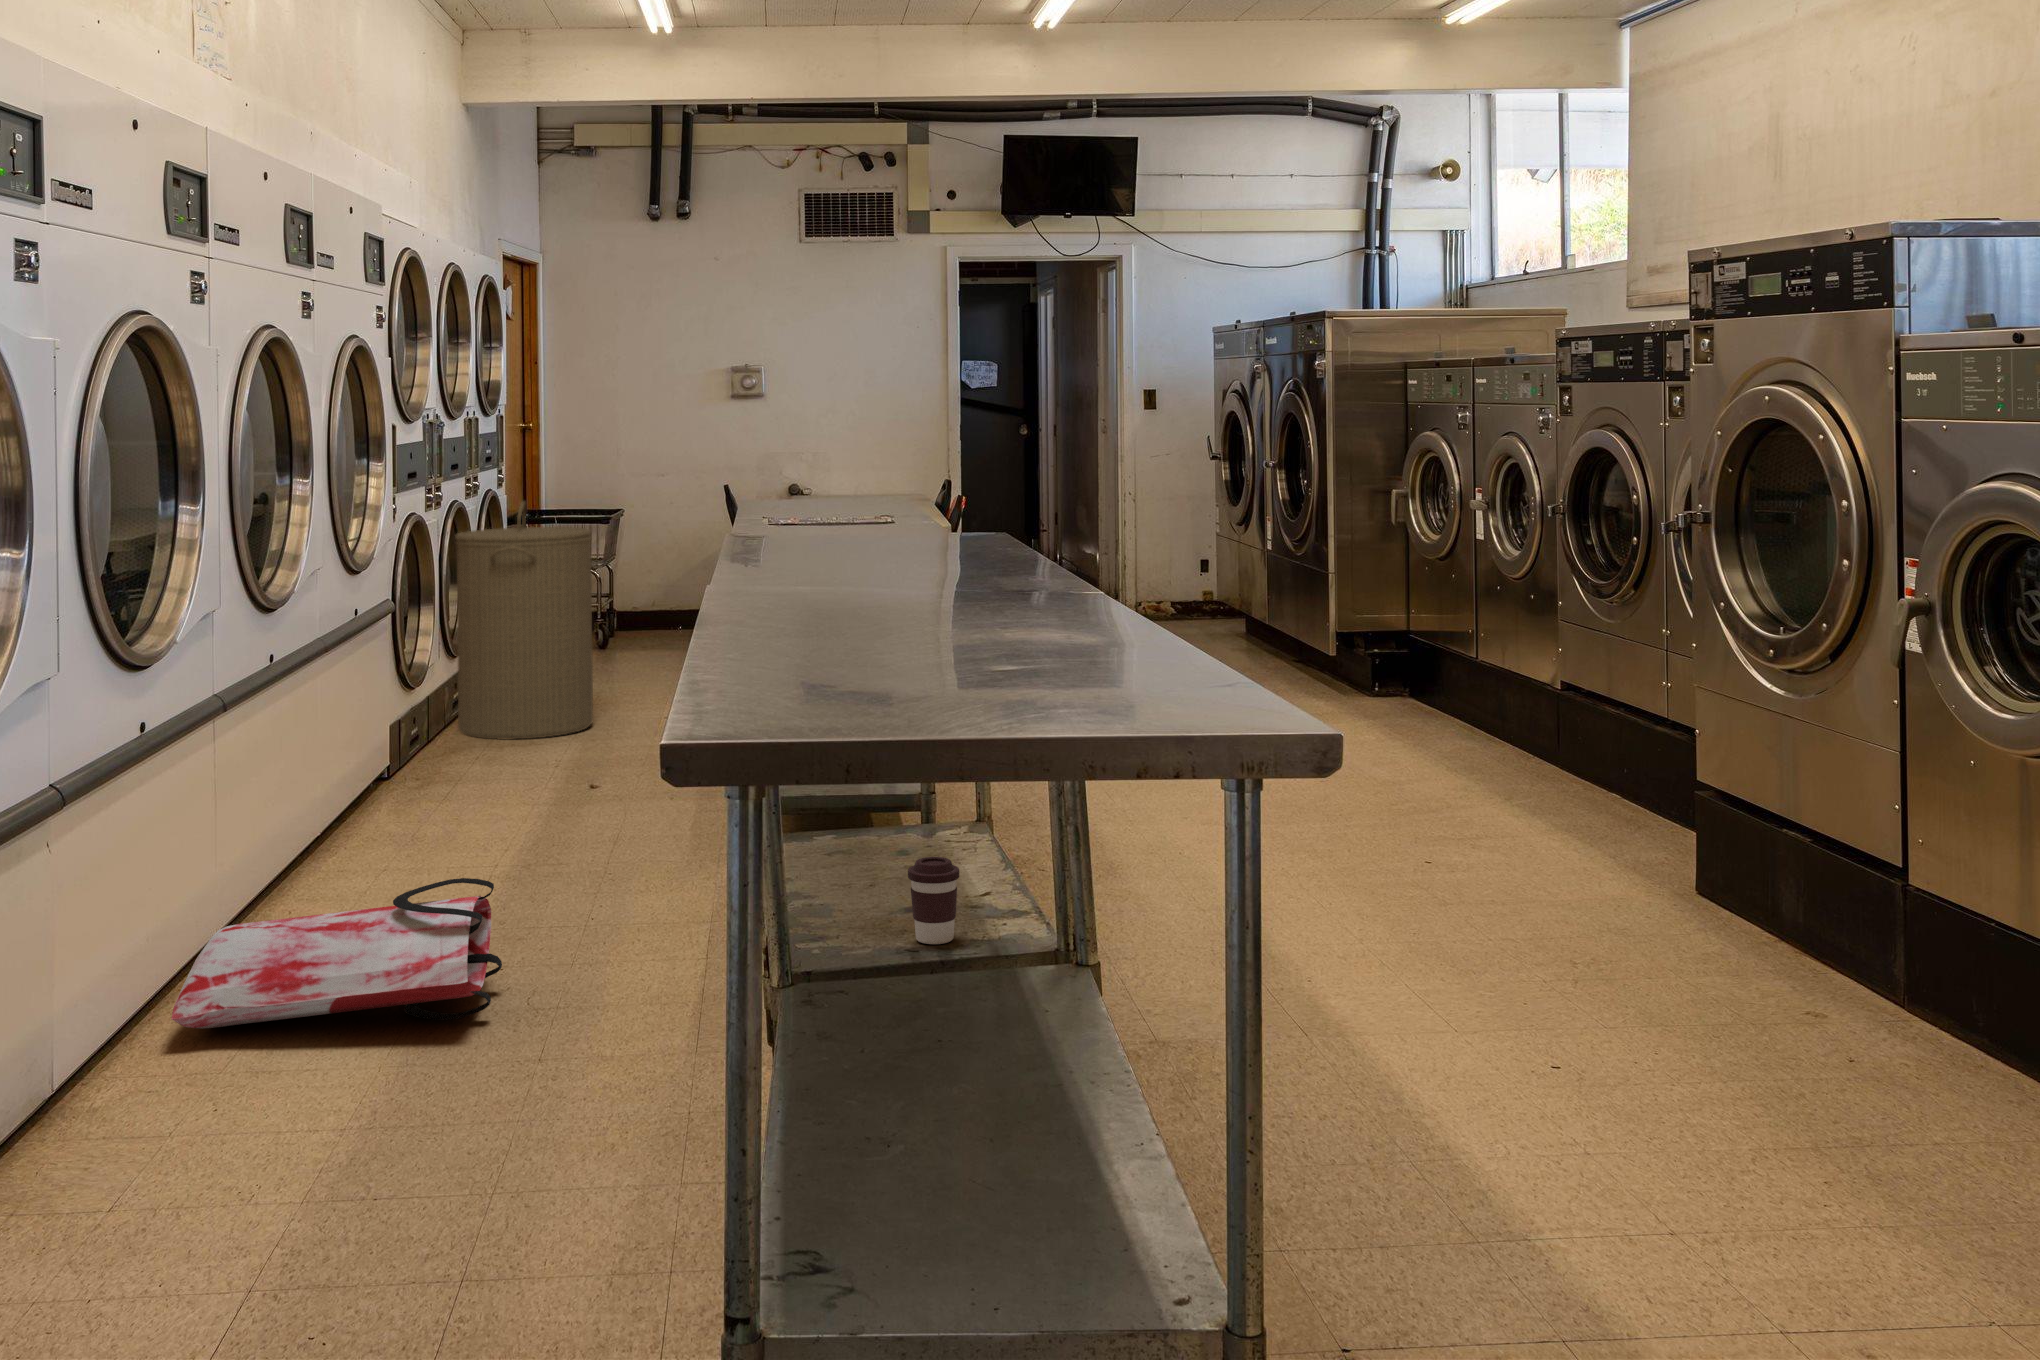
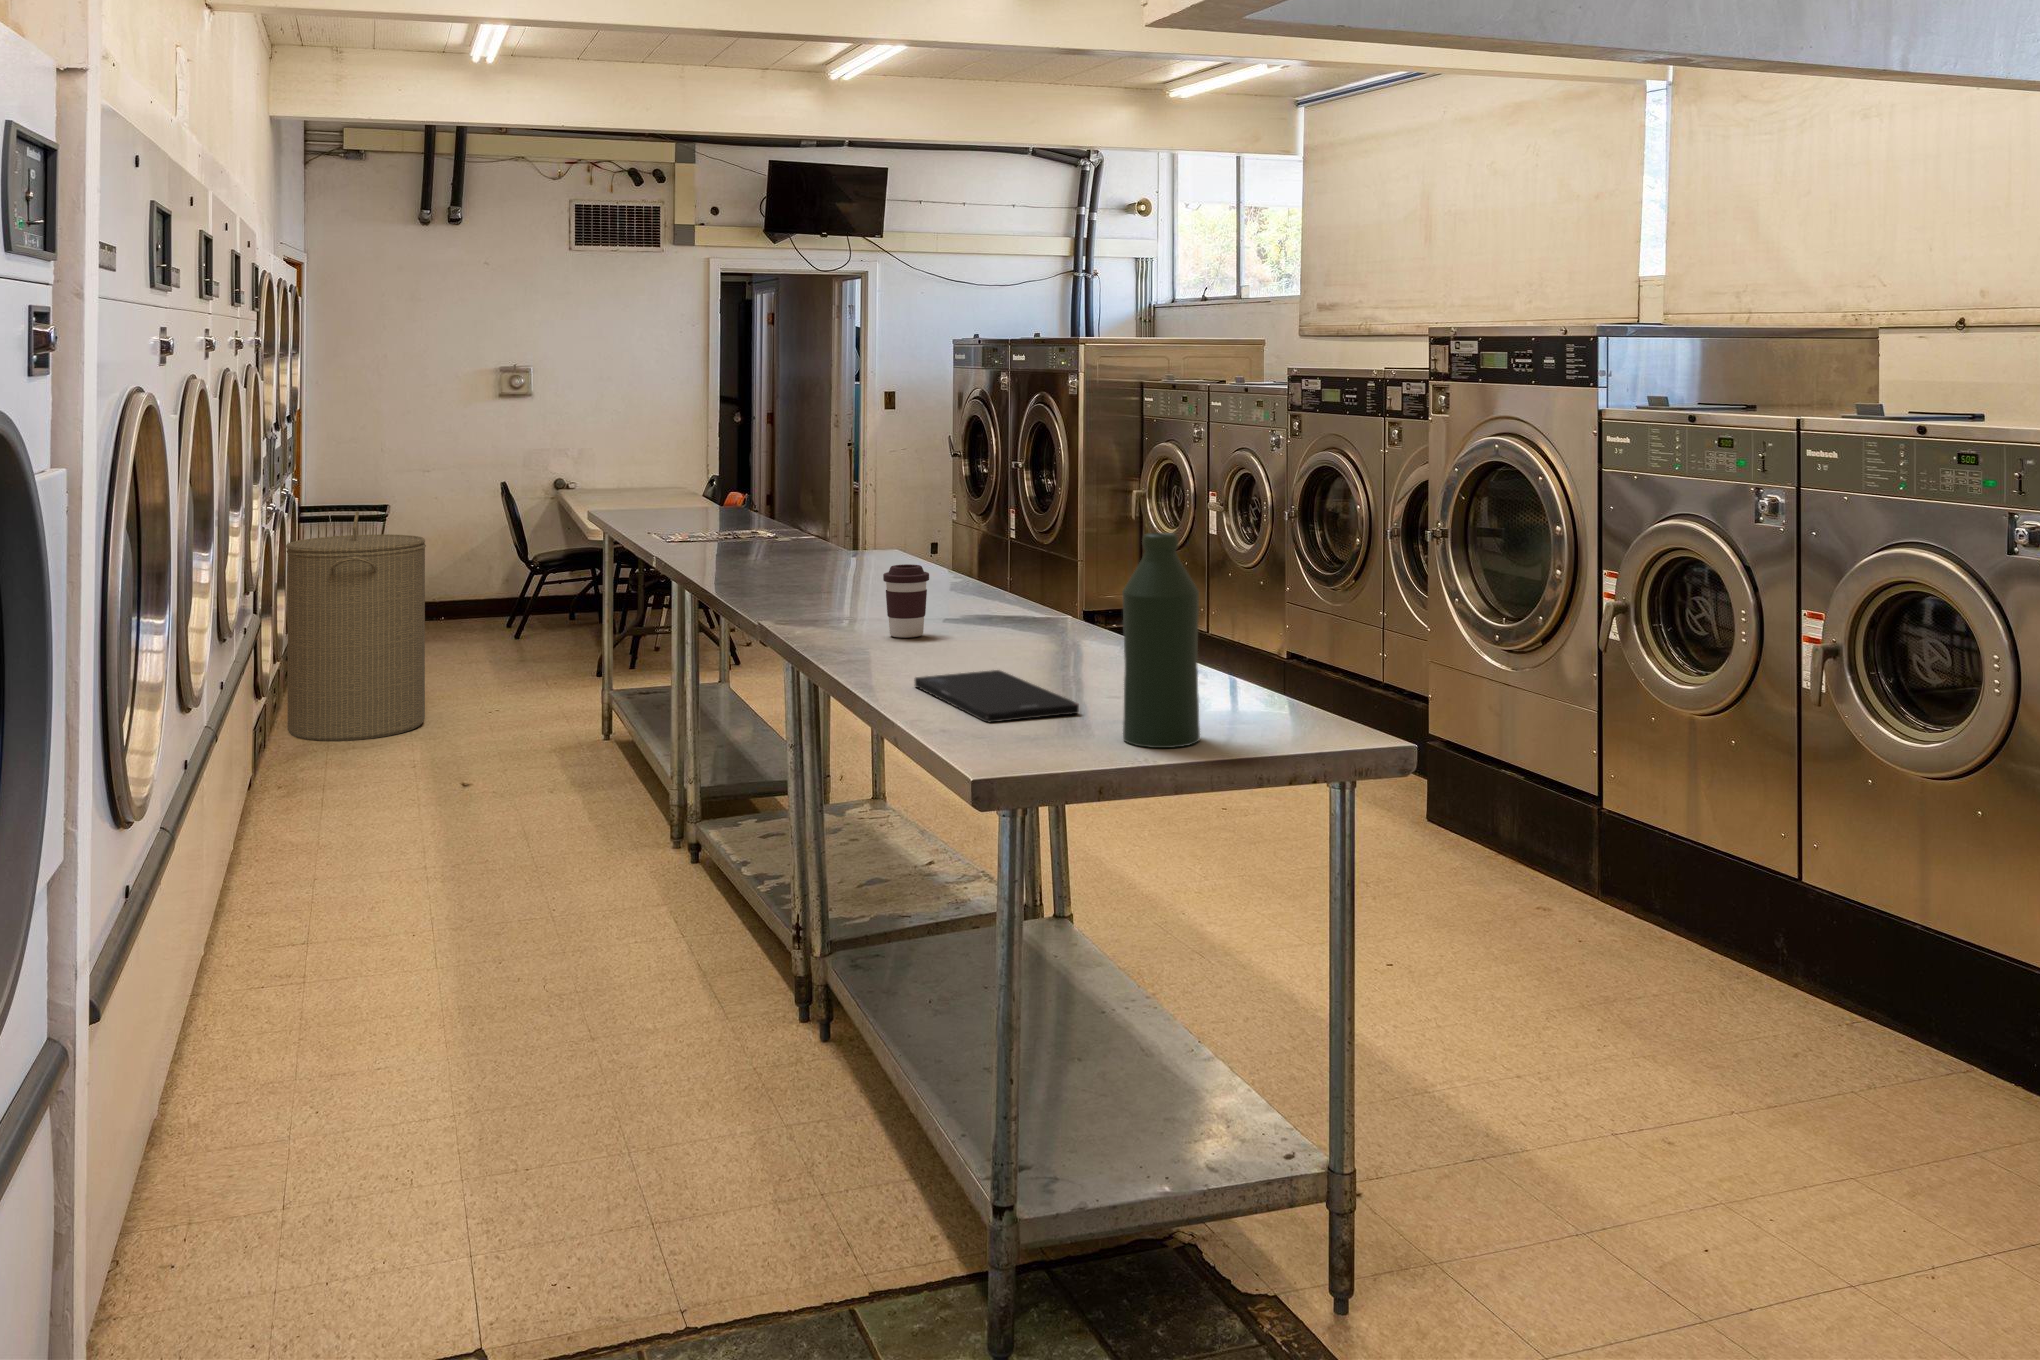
bottle: none [972,431,1077,708] -> present [1122,533,1200,748]
smartphone: none [816,628,967,677] -> present [915,670,1079,722]
coffee cup: present [908,857,959,944] -> present [883,564,929,638]
bag: present [171,878,502,1029] -> none [207,890,509,1054]

